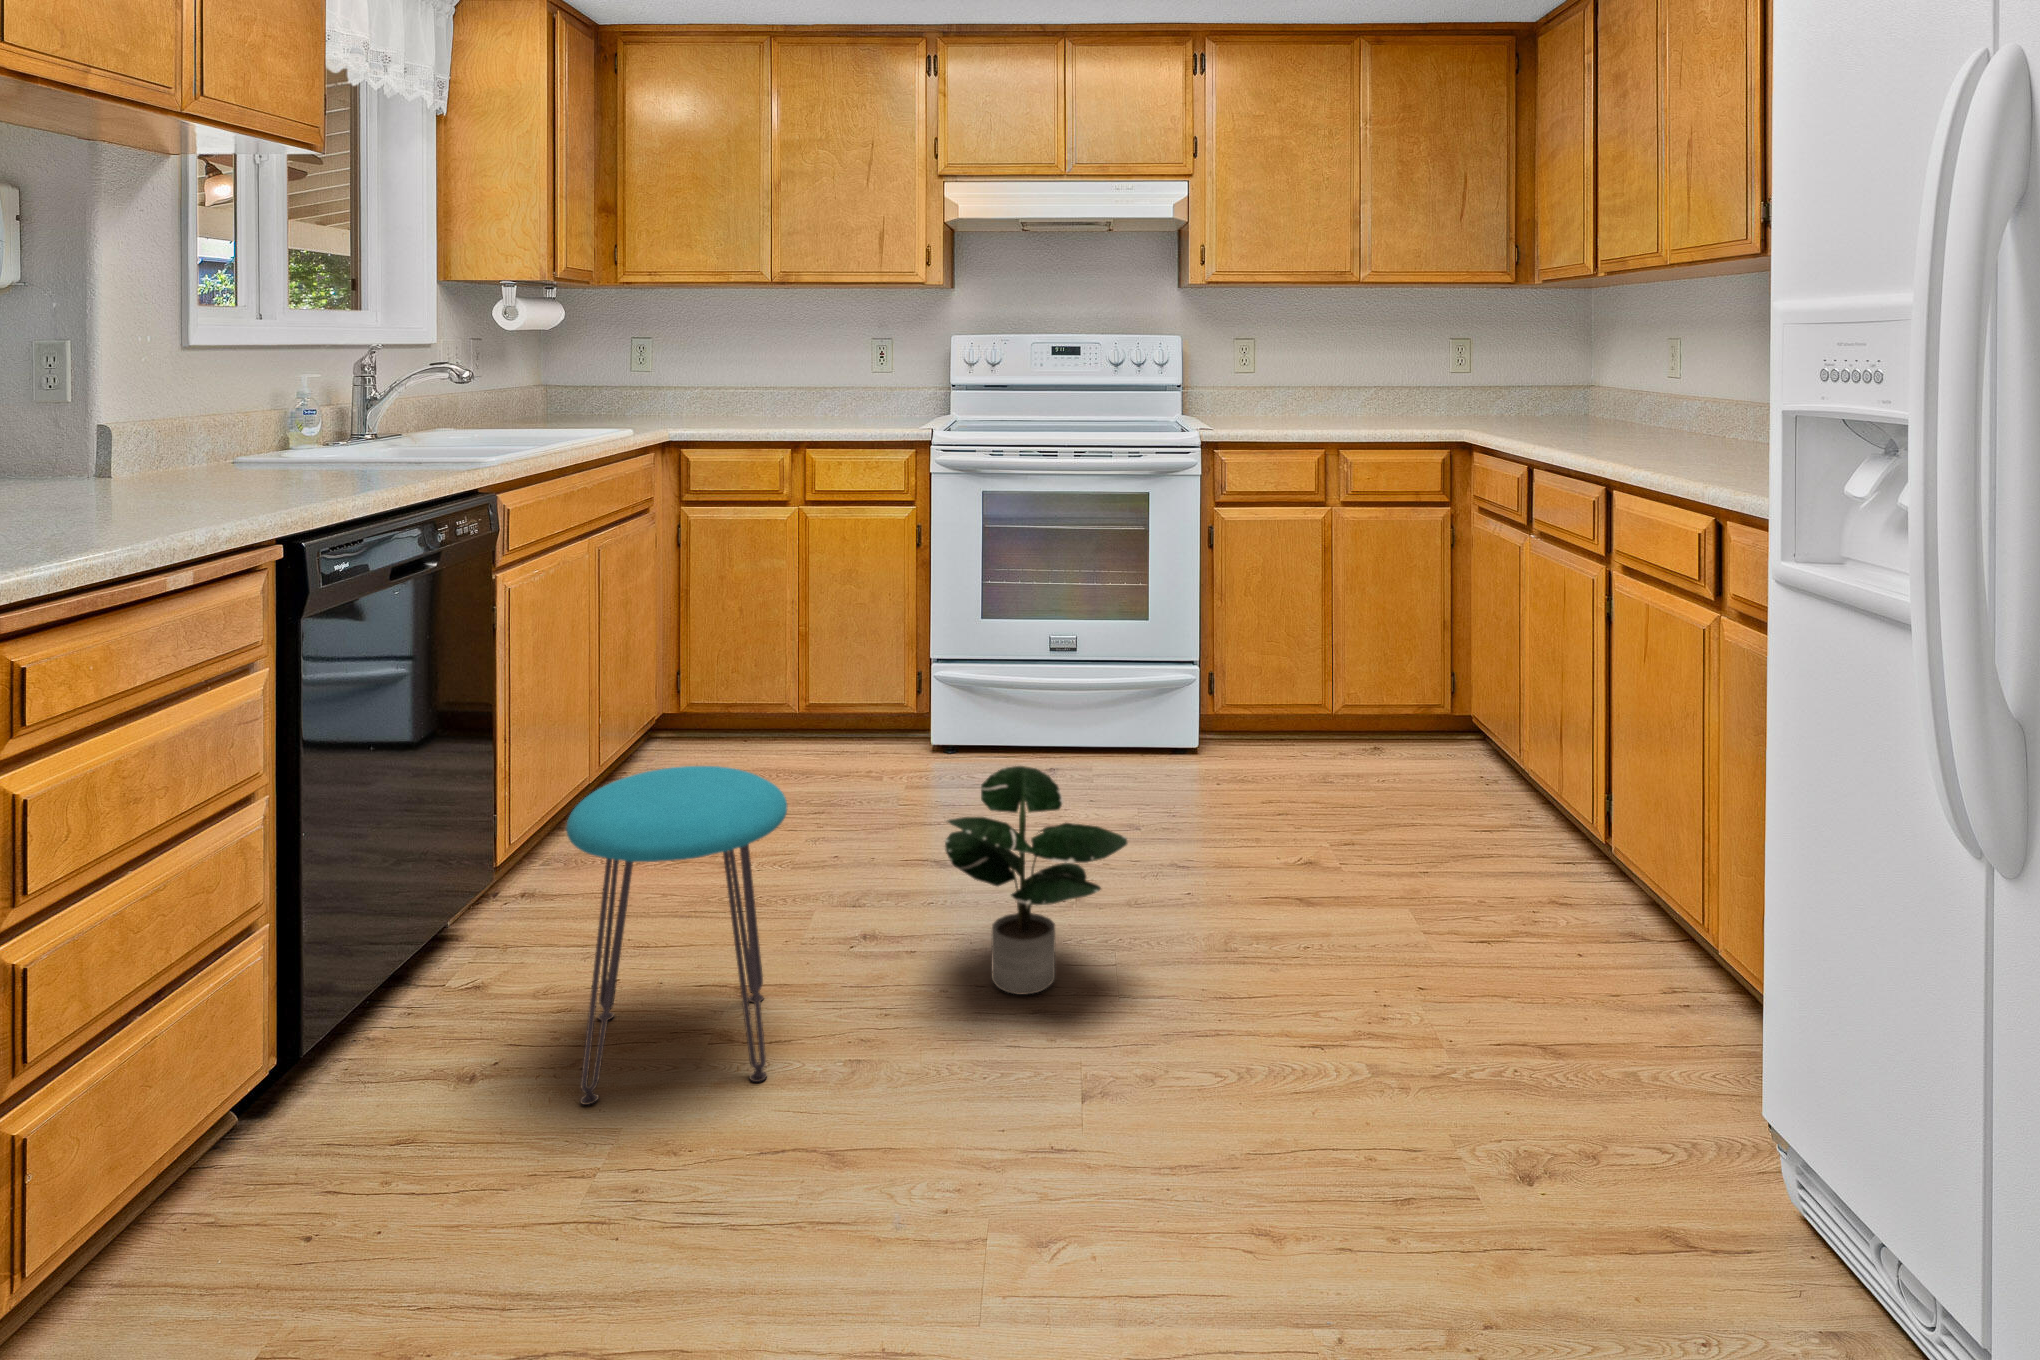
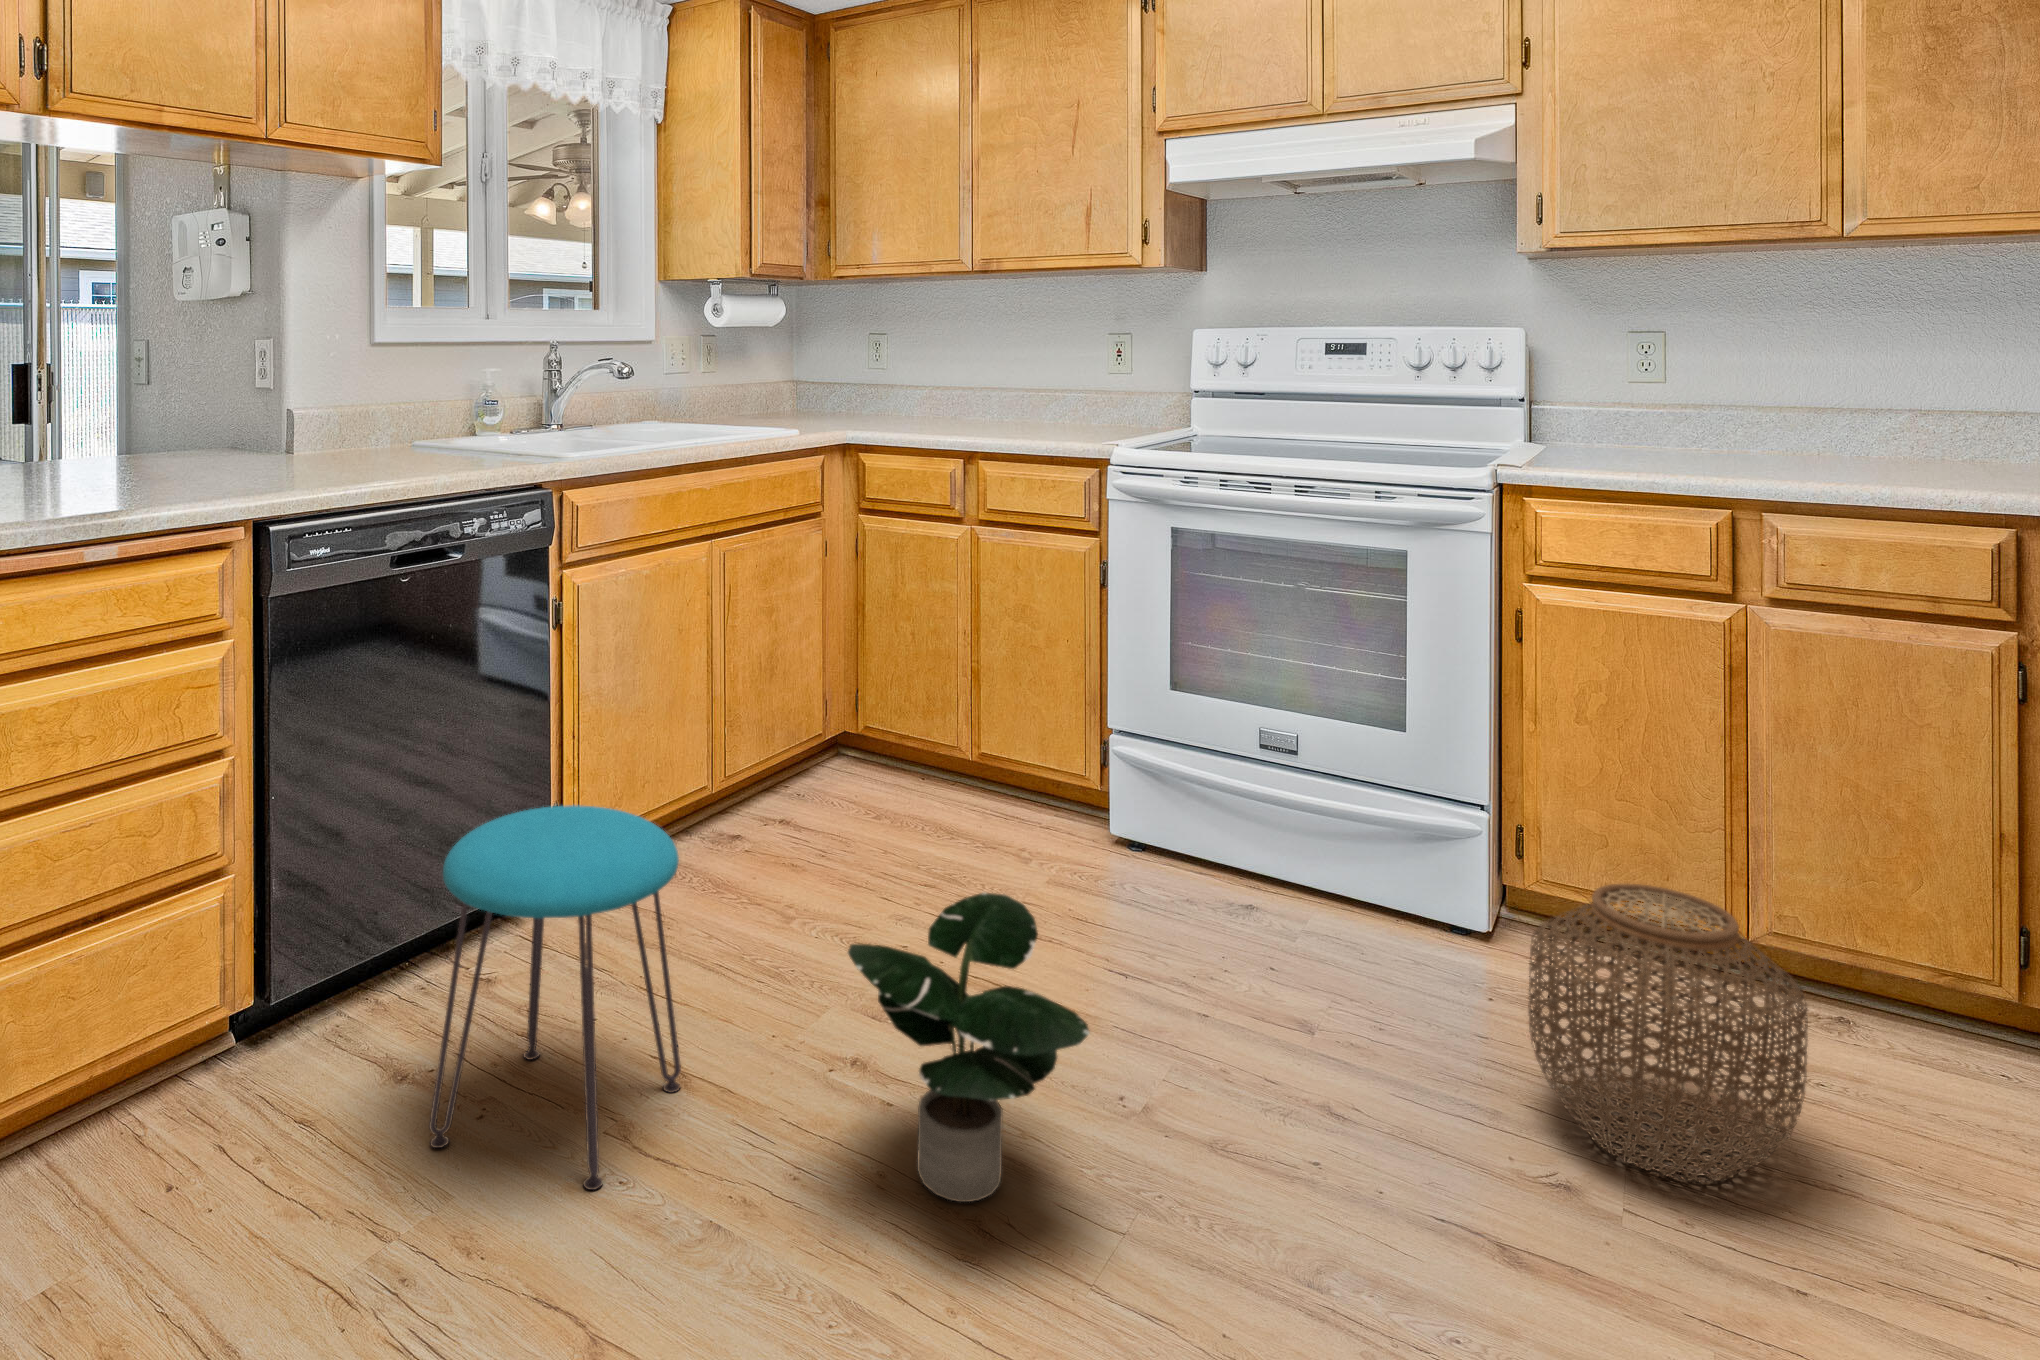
woven basket: none [1301,682,1449,853] -> present [1528,884,1808,1182]

